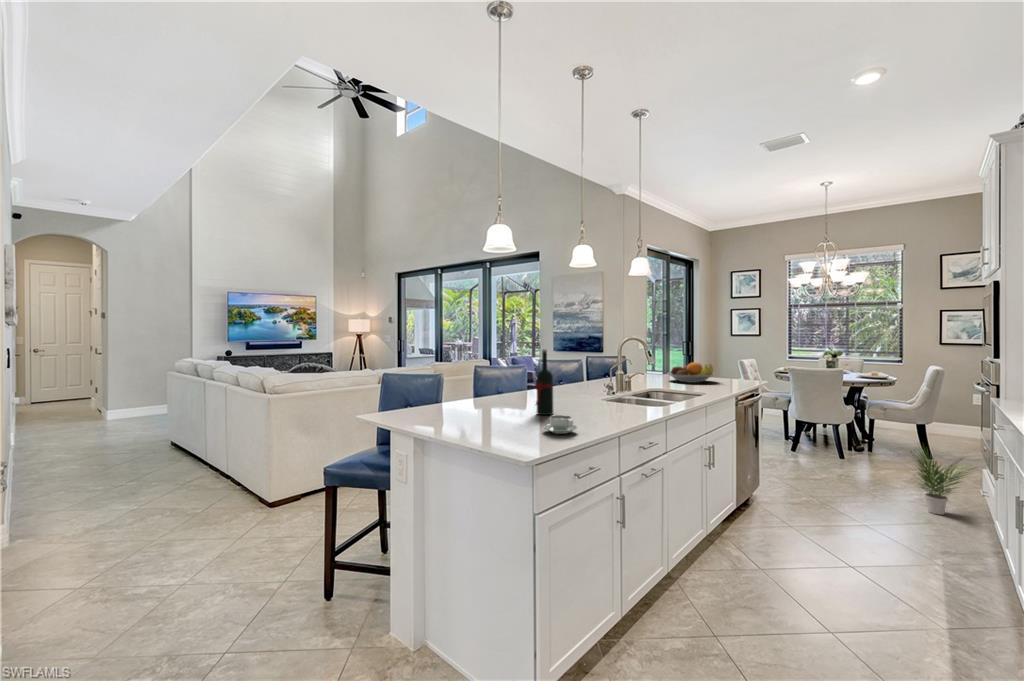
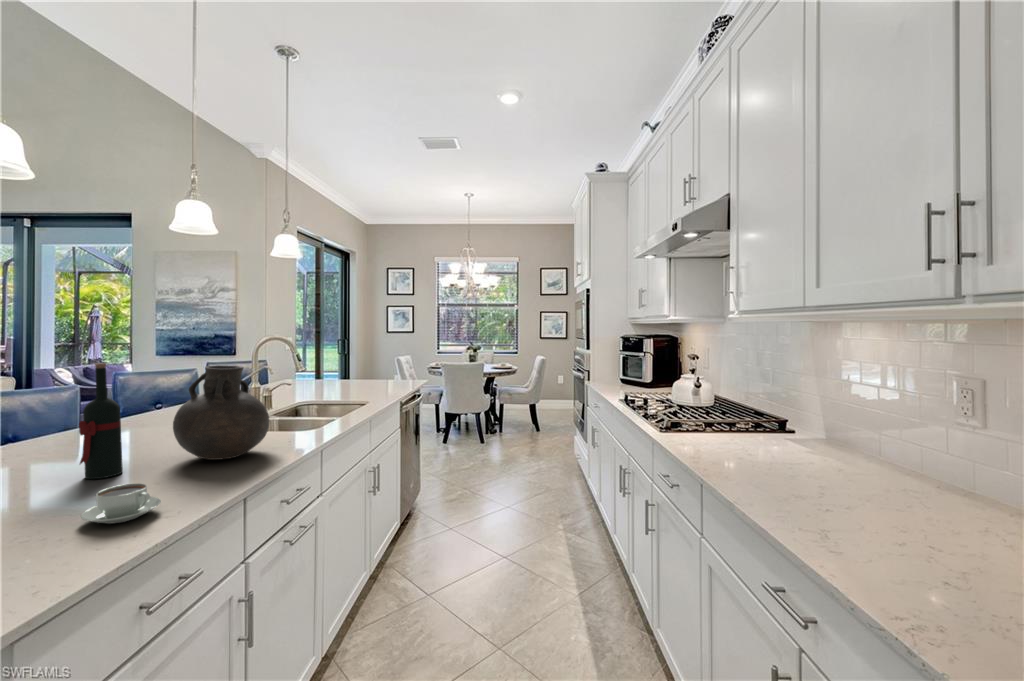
vase: none [578,354,632,415] -> present [173,365,269,460]
fruit bowl: present [667,362,715,383] -> none [319,365,375,389]
potted plant: present [911,449,974,515] -> none [526,423,578,484]

